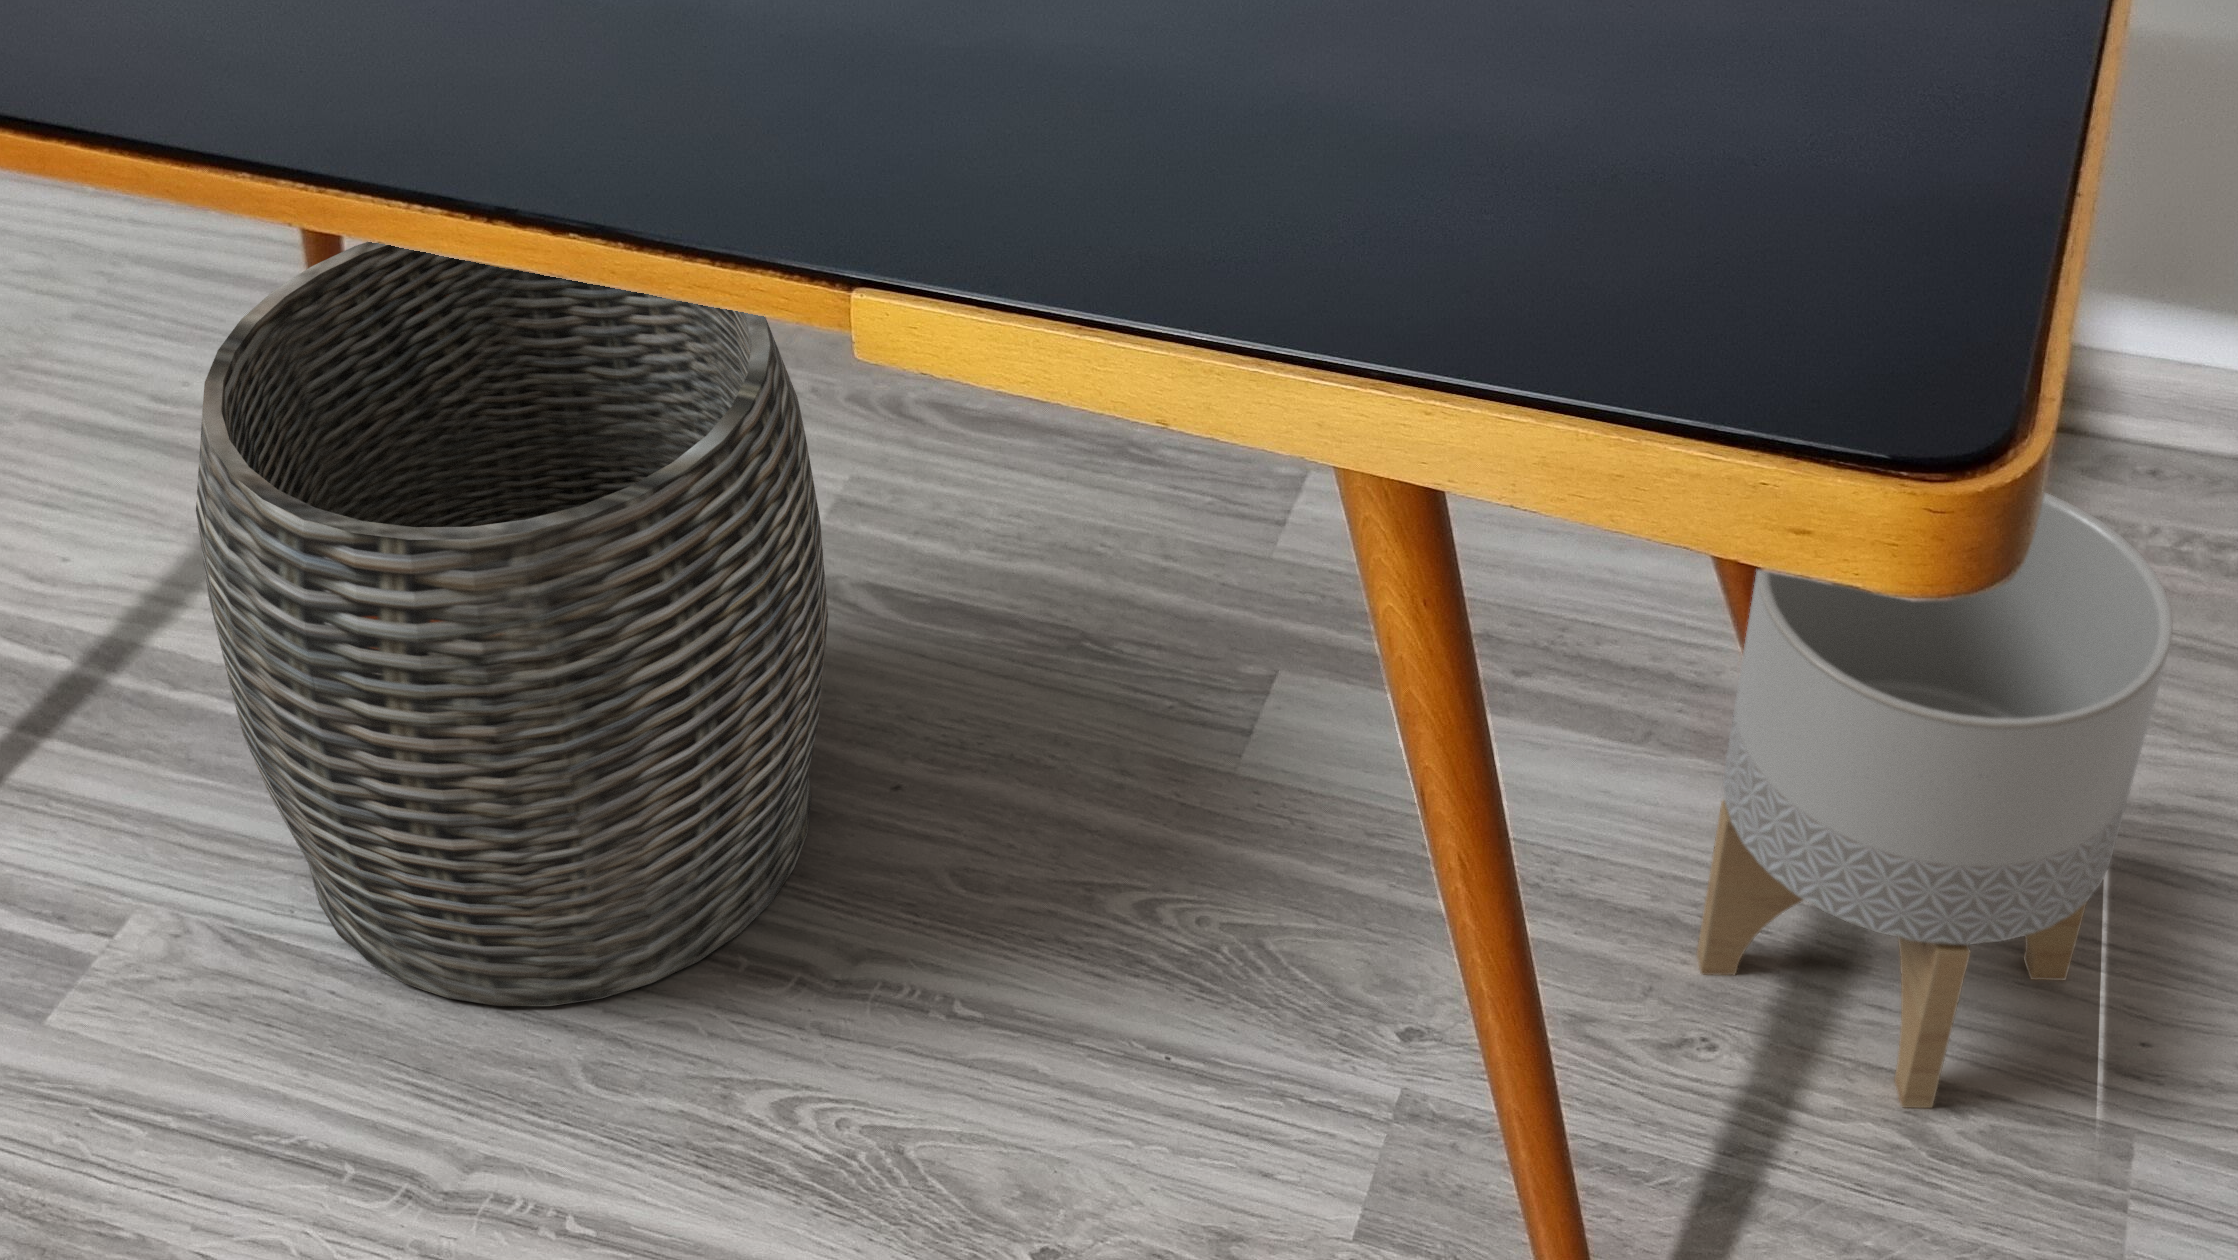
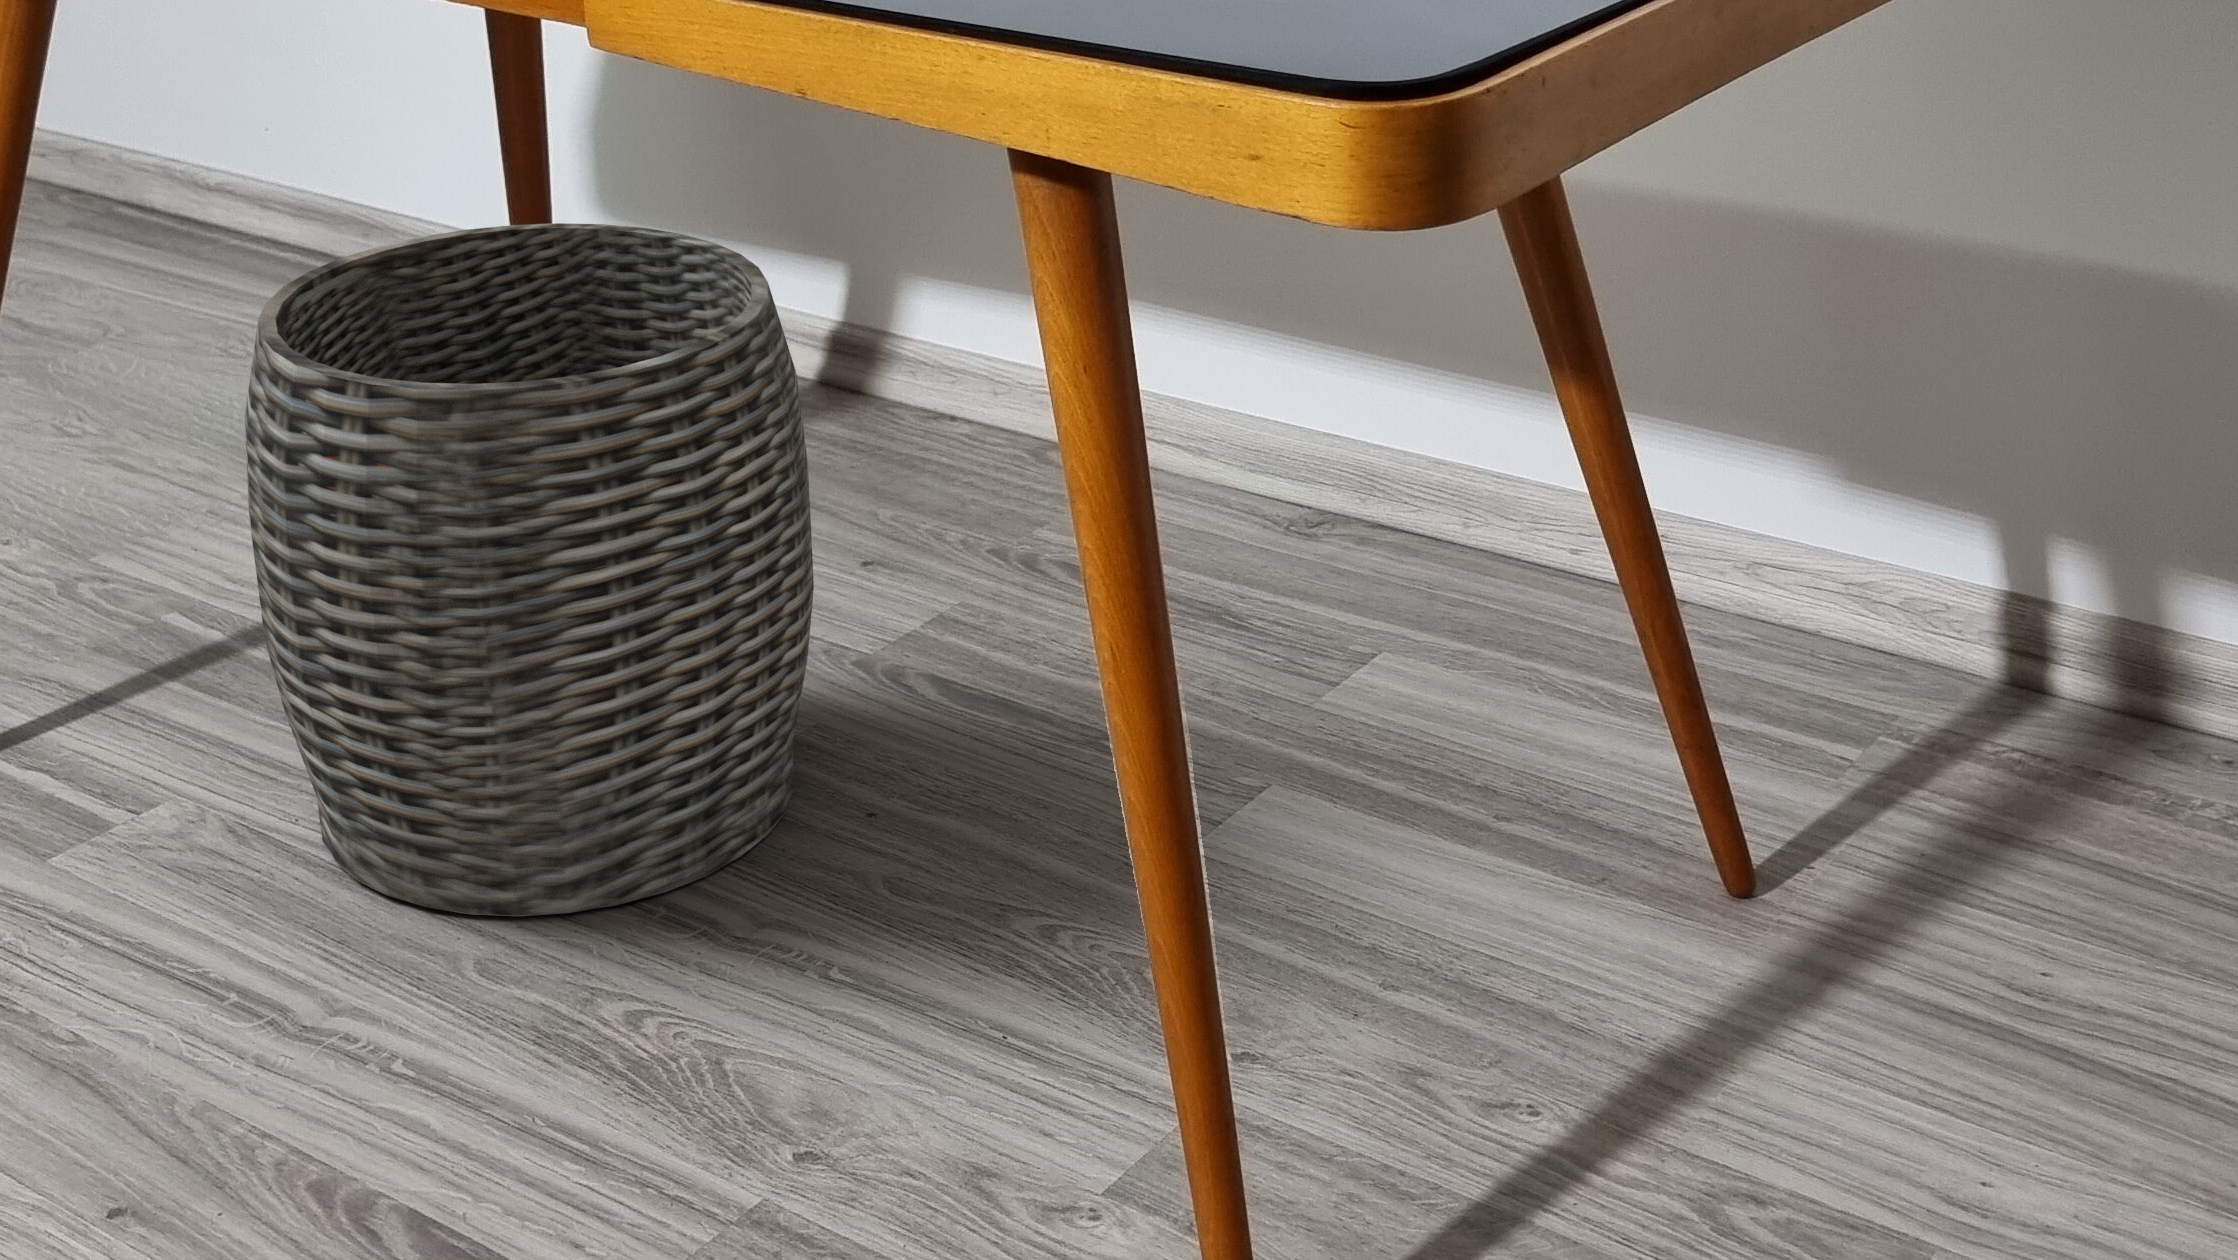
planter: present [1697,491,2173,1108] -> none [1553,544,1983,1195]

